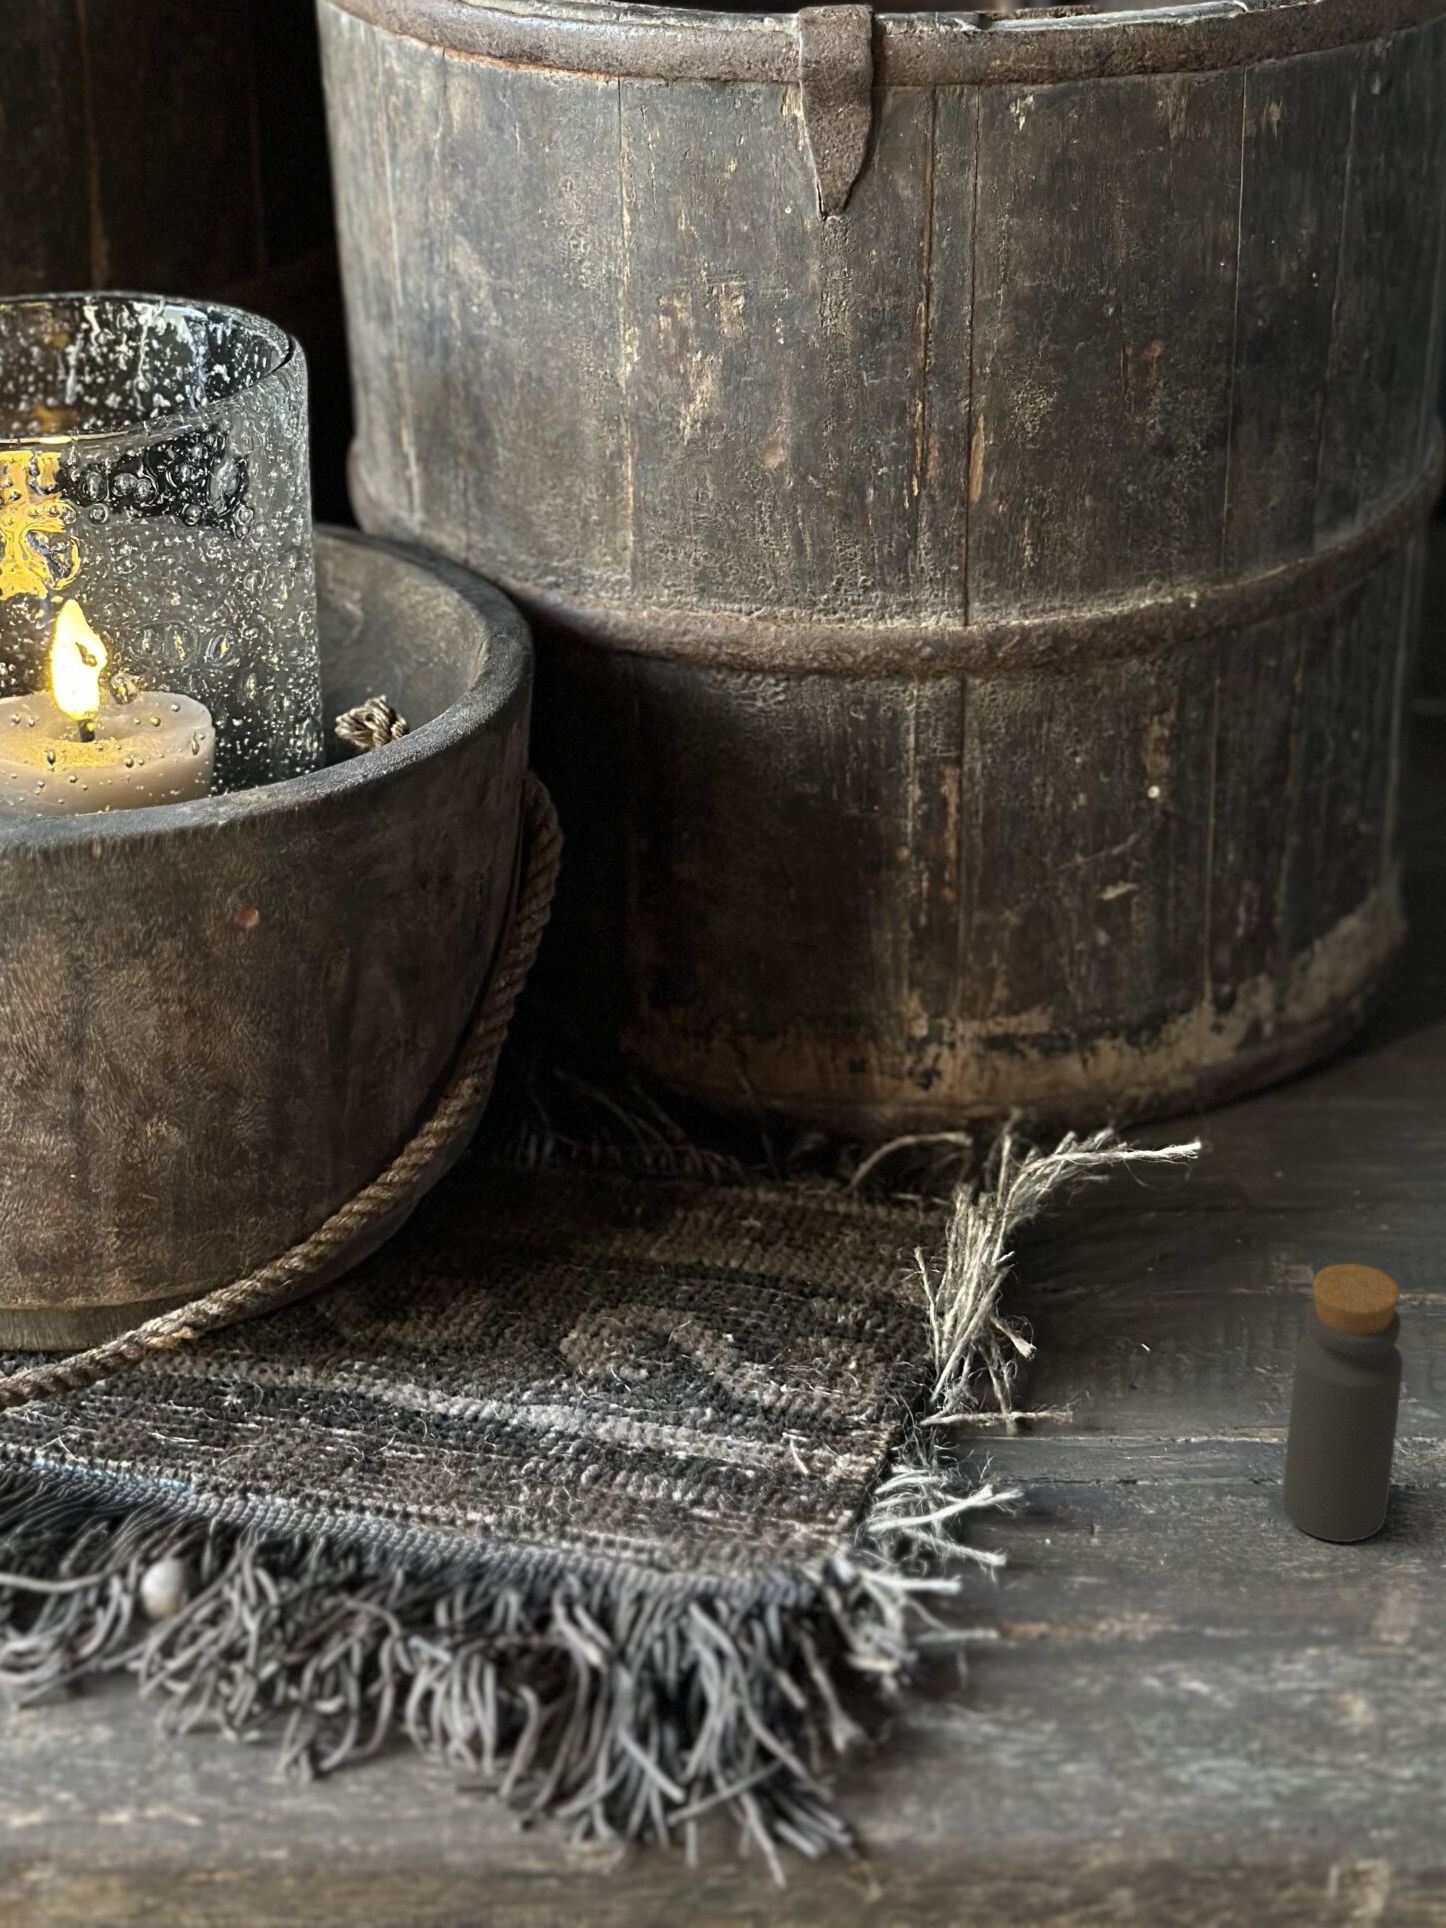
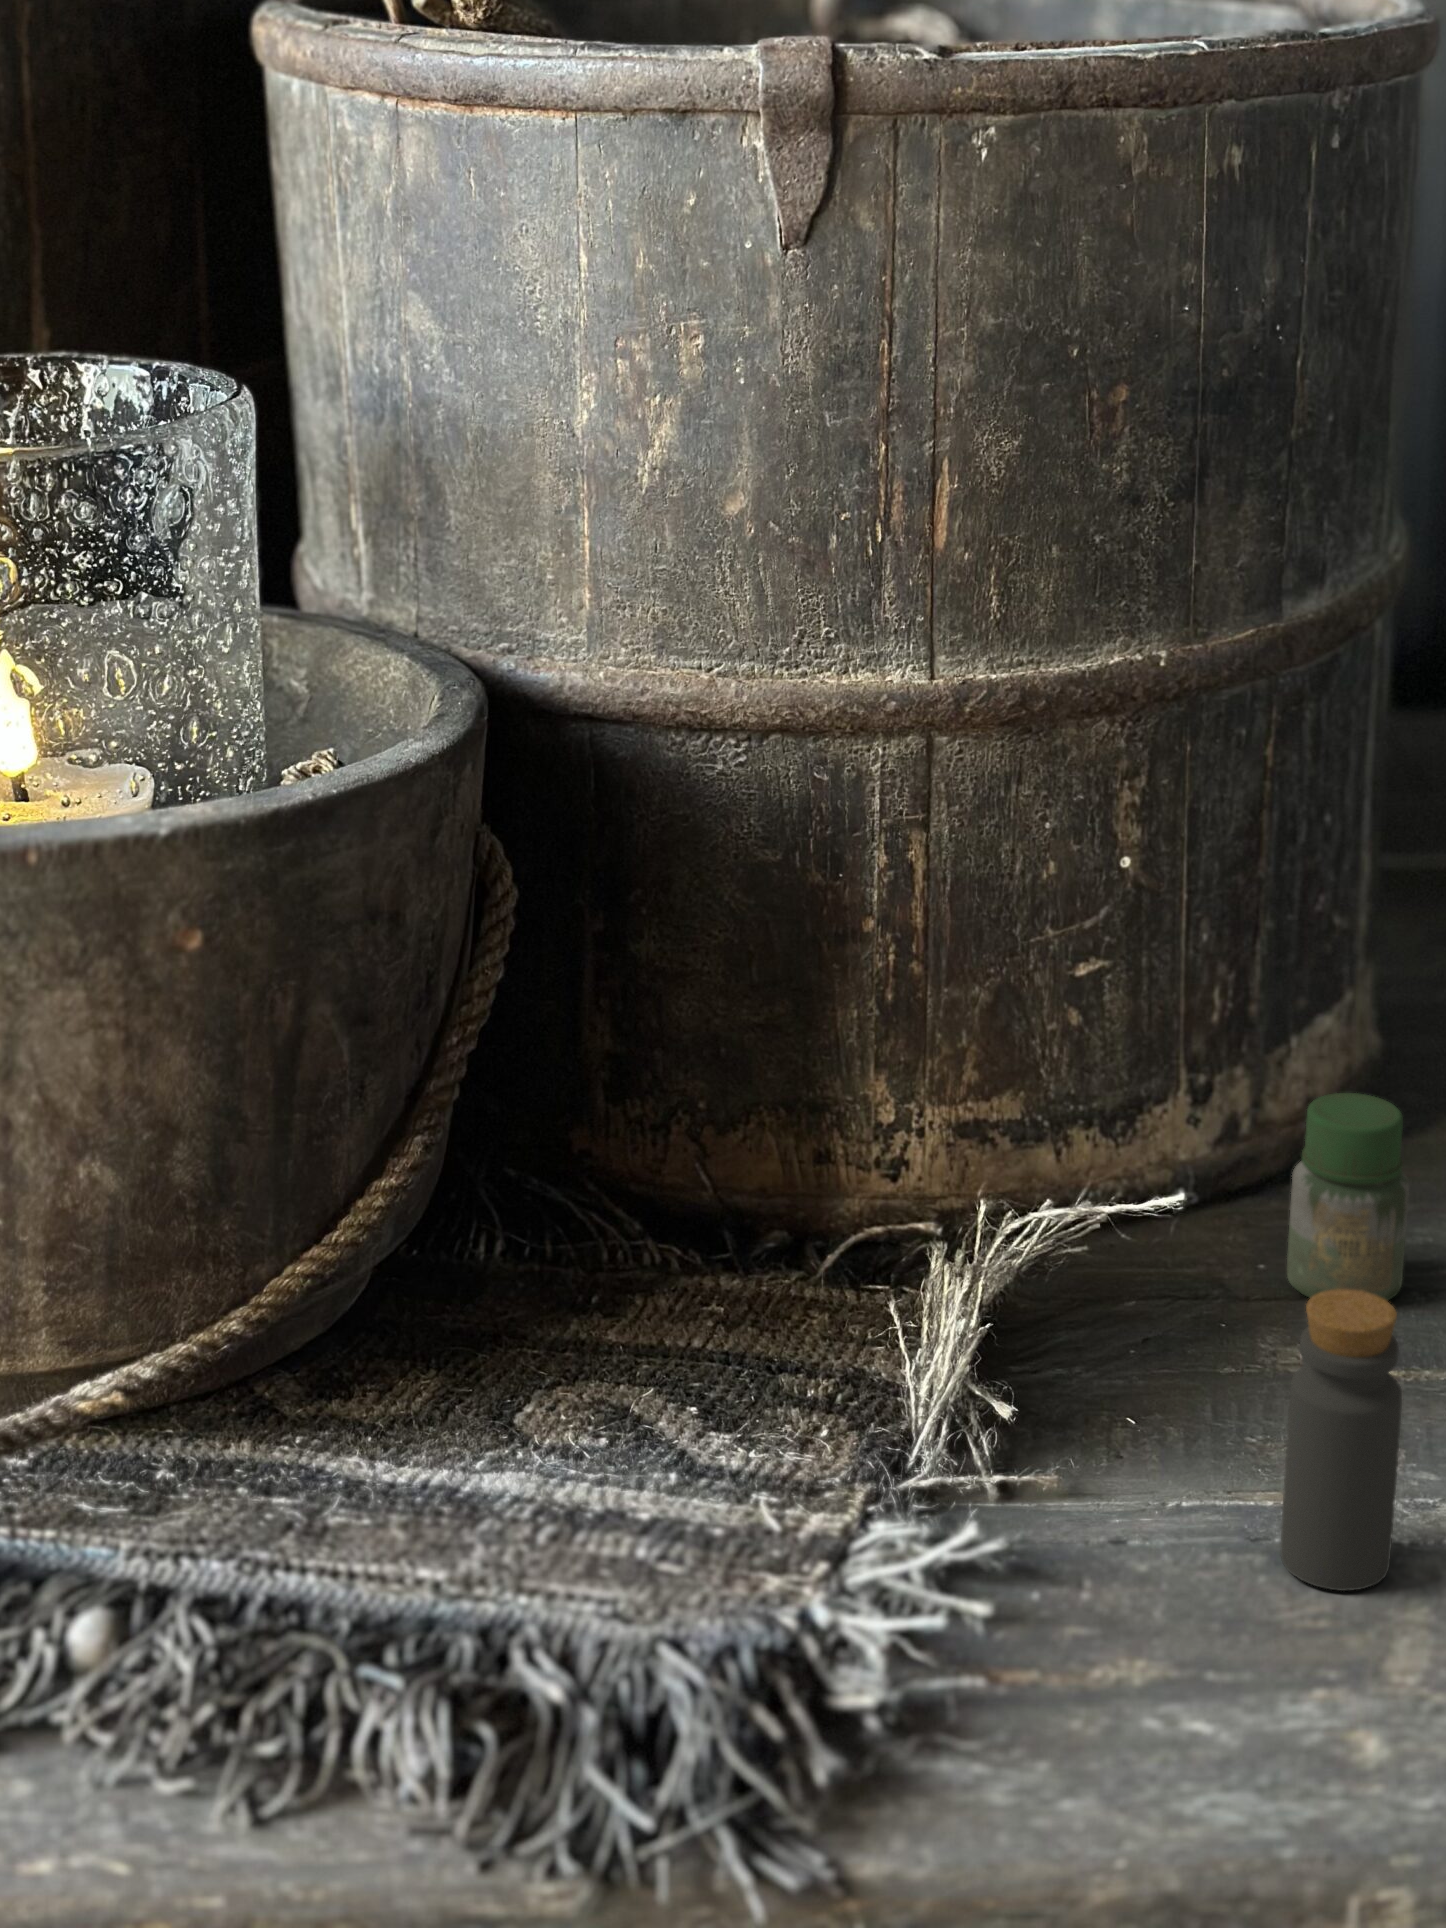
jar: none [1300,1020,1420,1224] -> present [1287,1093,1409,1301]

